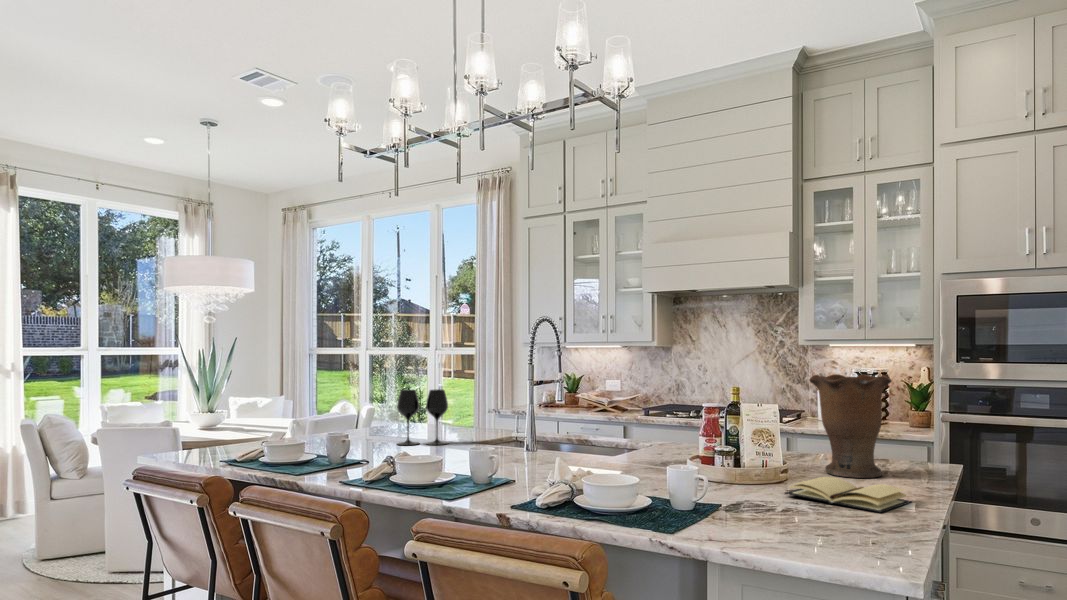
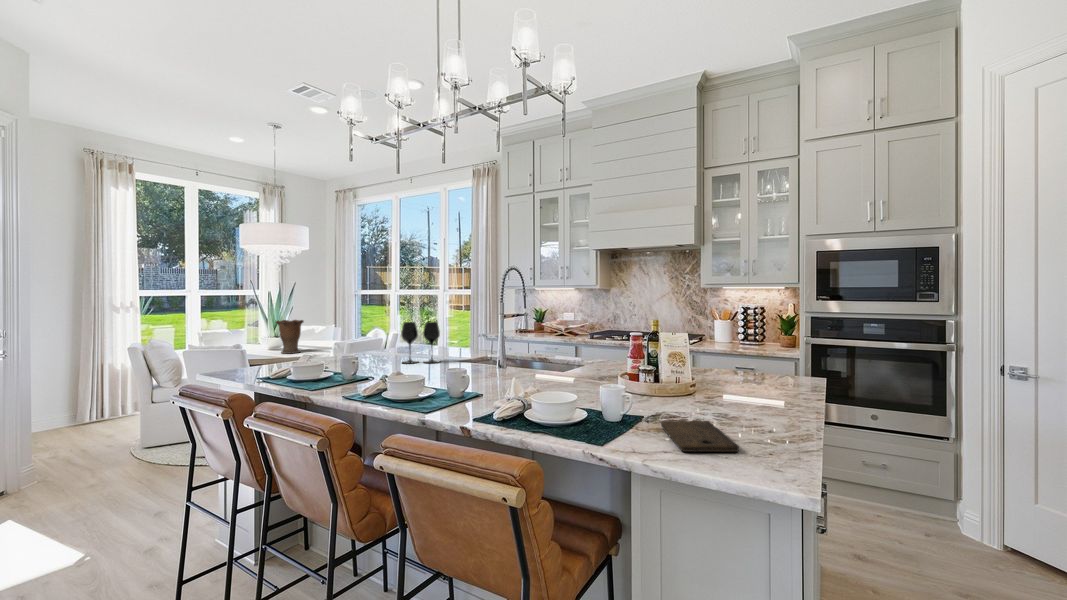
vase: present [809,374,892,478] -> present [276,320,304,354]
book: present [785,477,911,513] -> none [695,391,799,424]
cutting board: none [741,508,831,539] -> present [661,421,739,452]

